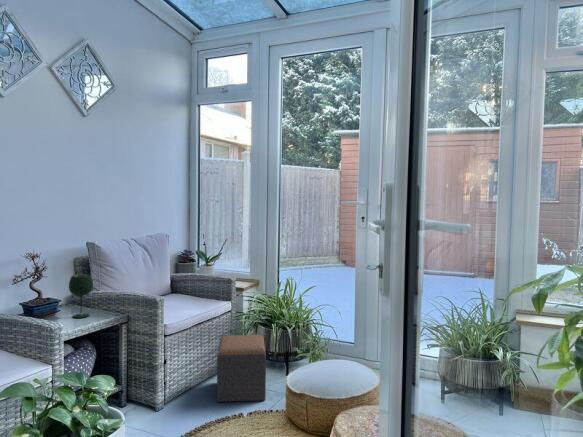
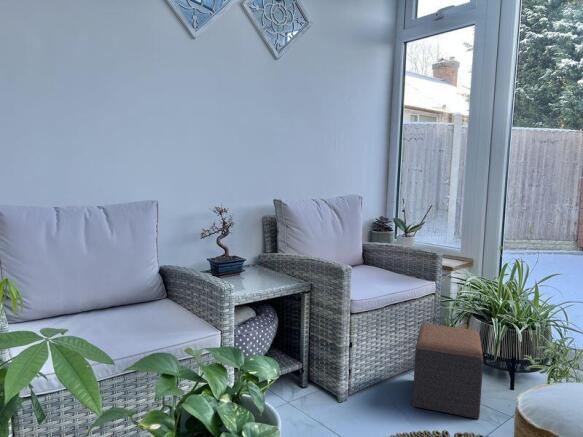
wine glass: present [69,274,93,318] -> none [251,233,275,281]

